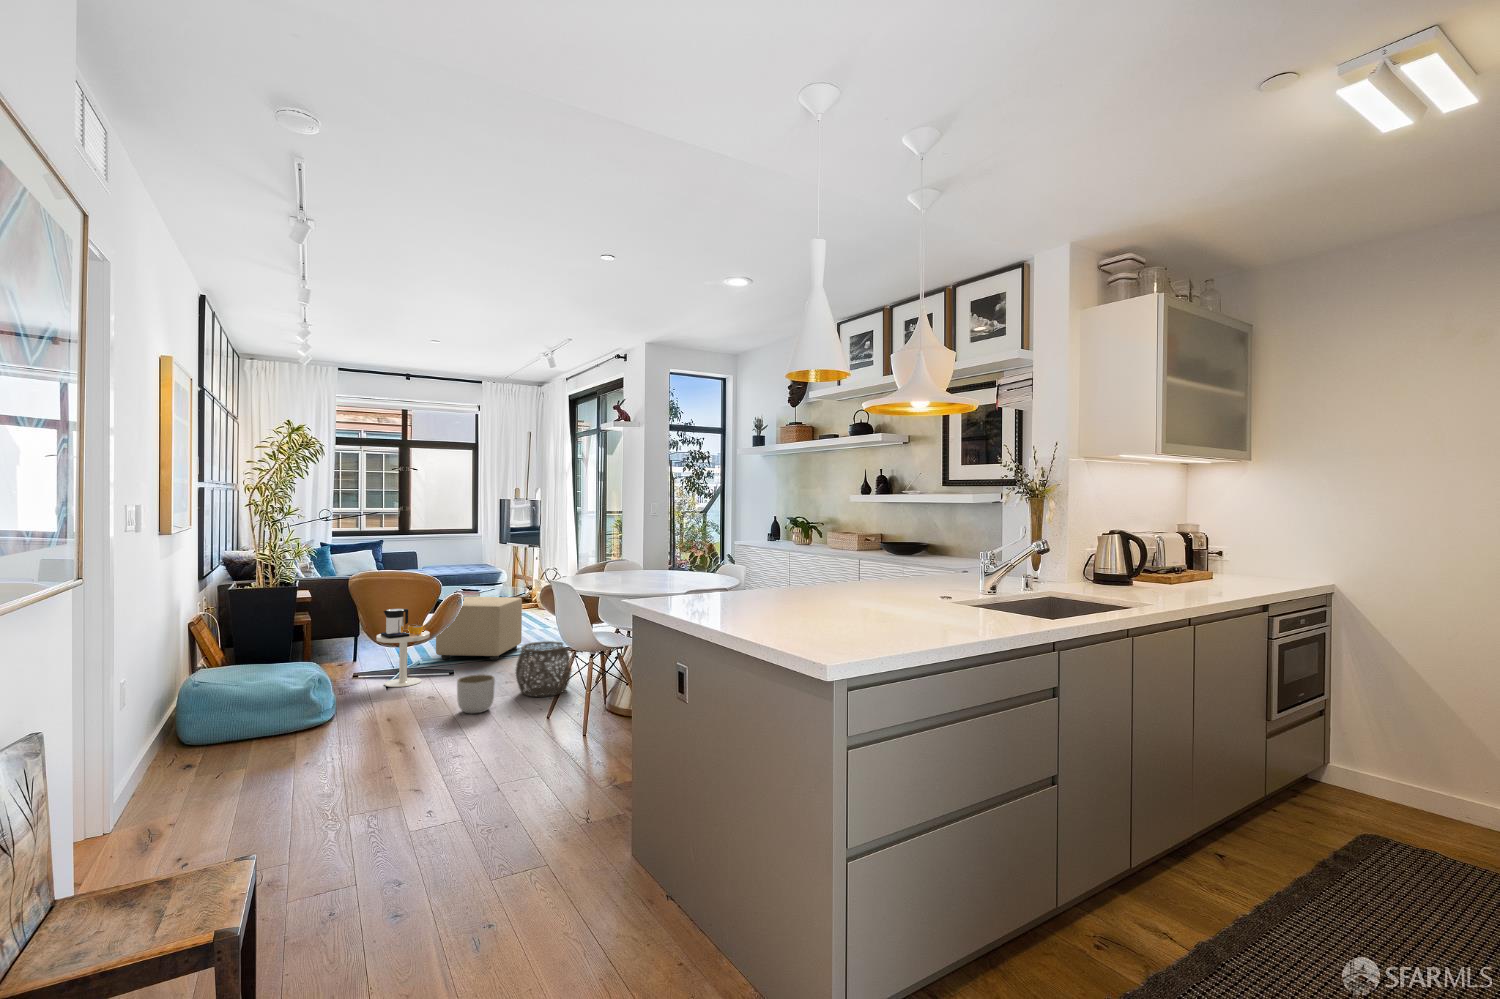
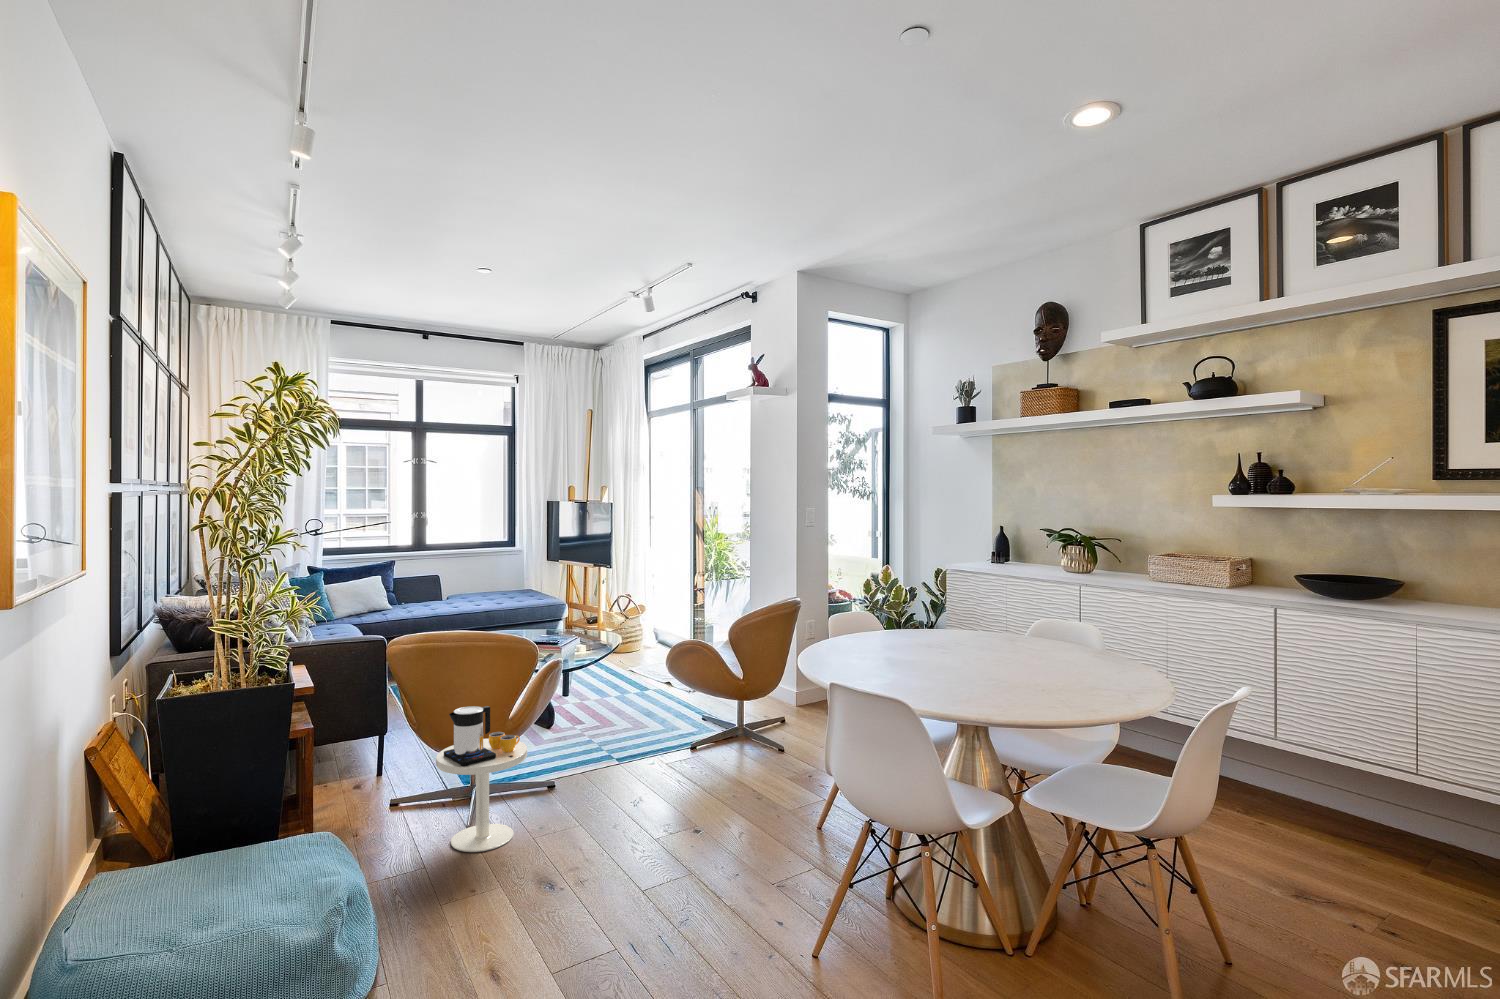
ottoman: present [436,597,522,661] -> none [517,661,640,773]
woven basket: present [516,641,572,697] -> none [702,766,802,883]
planter: present [457,674,495,714] -> none [623,853,693,944]

